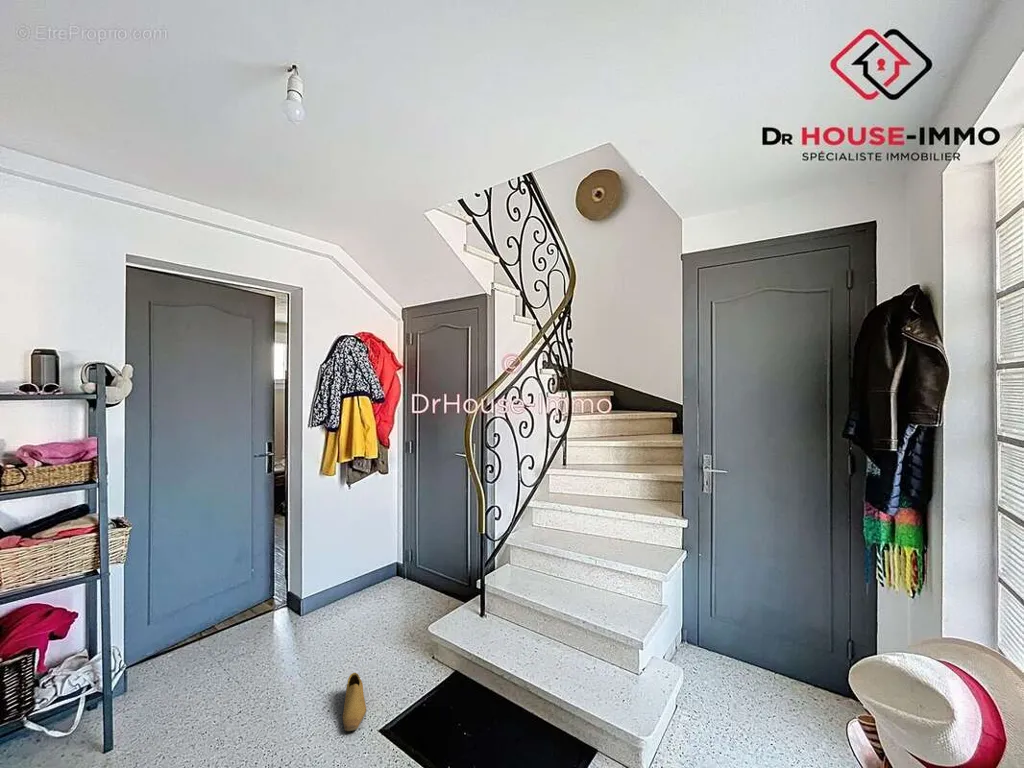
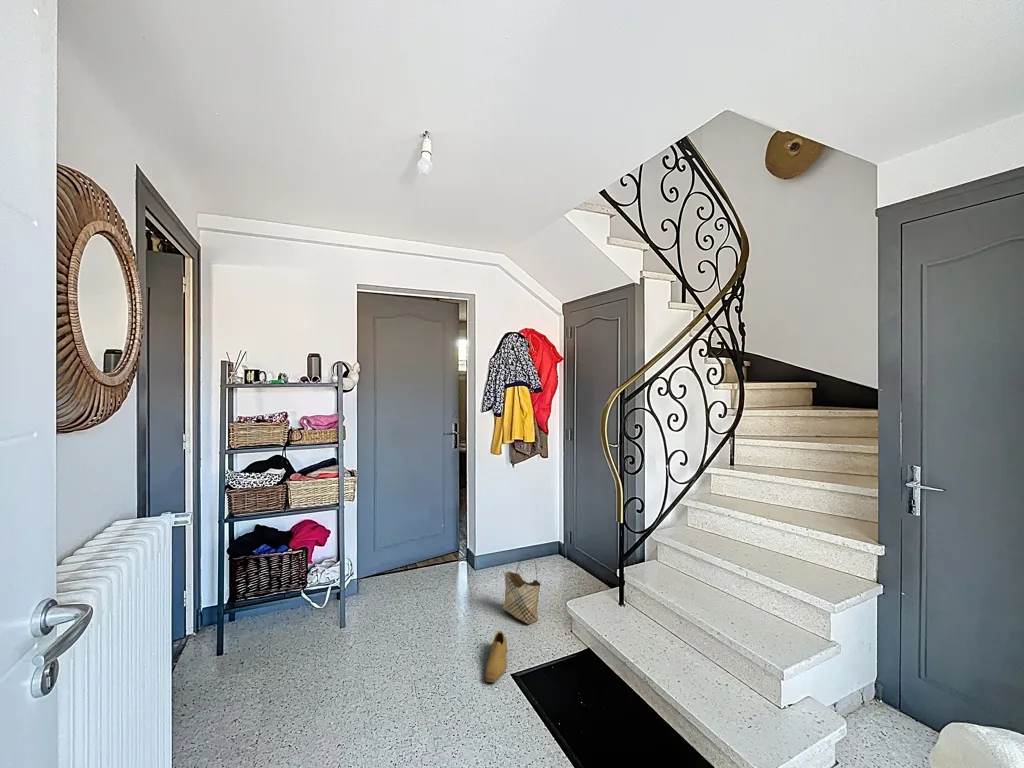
woven basket: none [347,582,394,659] -> present [503,555,540,624]

